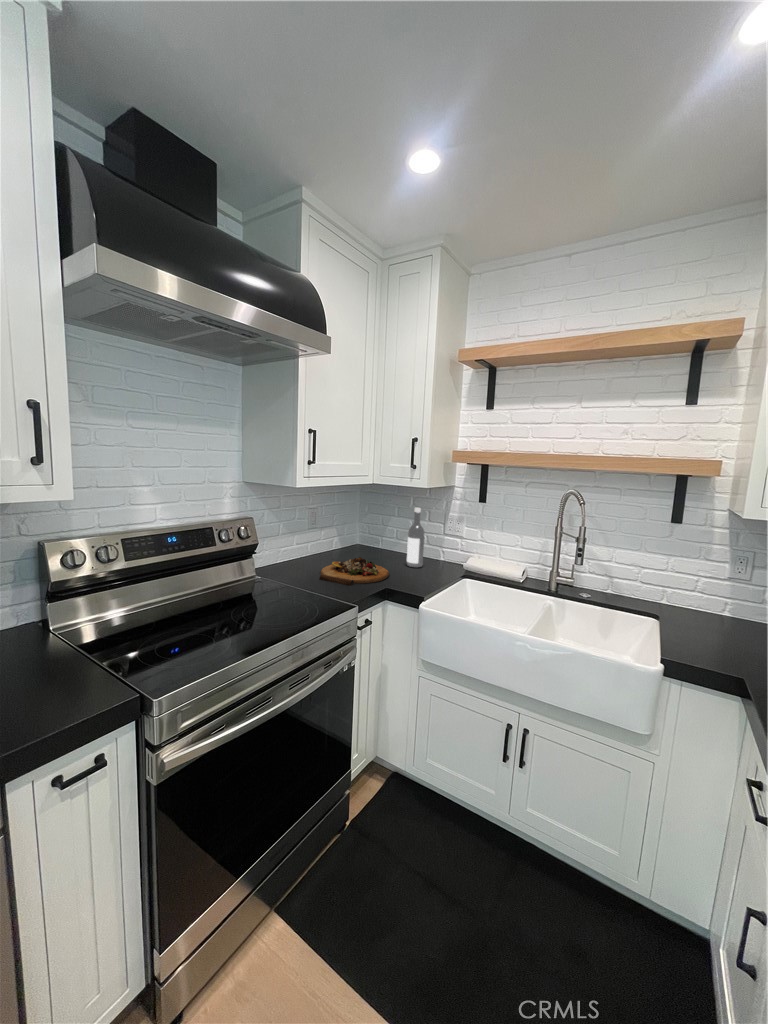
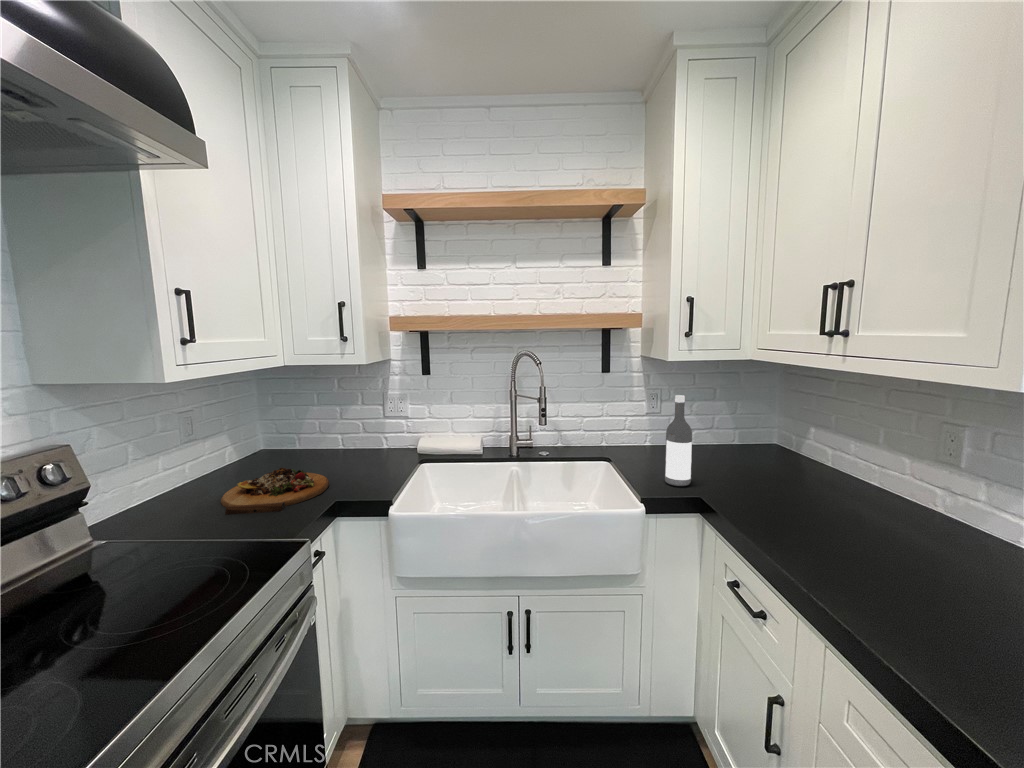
wine bottle: present [407,508,424,568] -> present [665,395,692,486]

